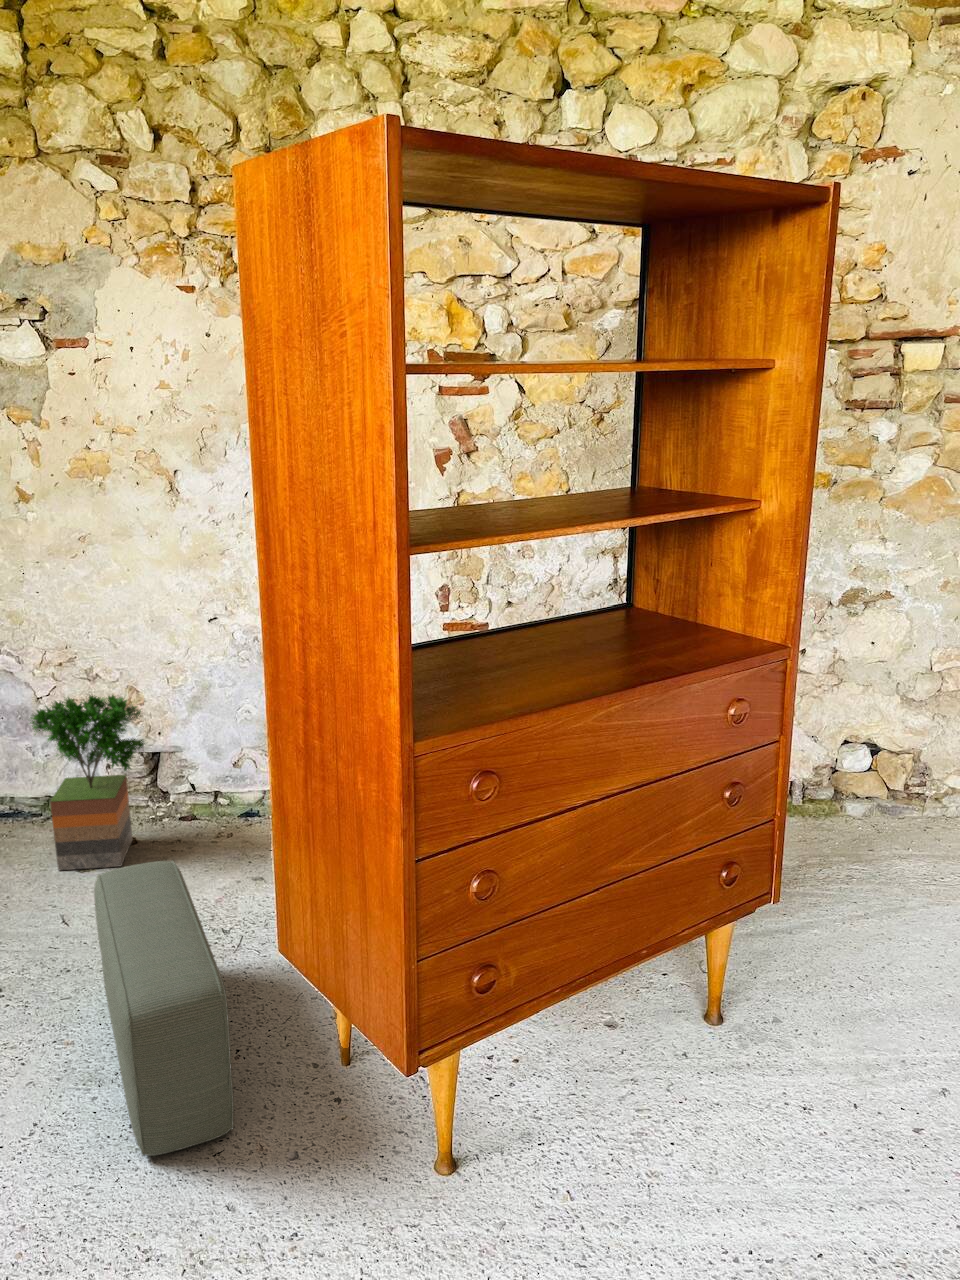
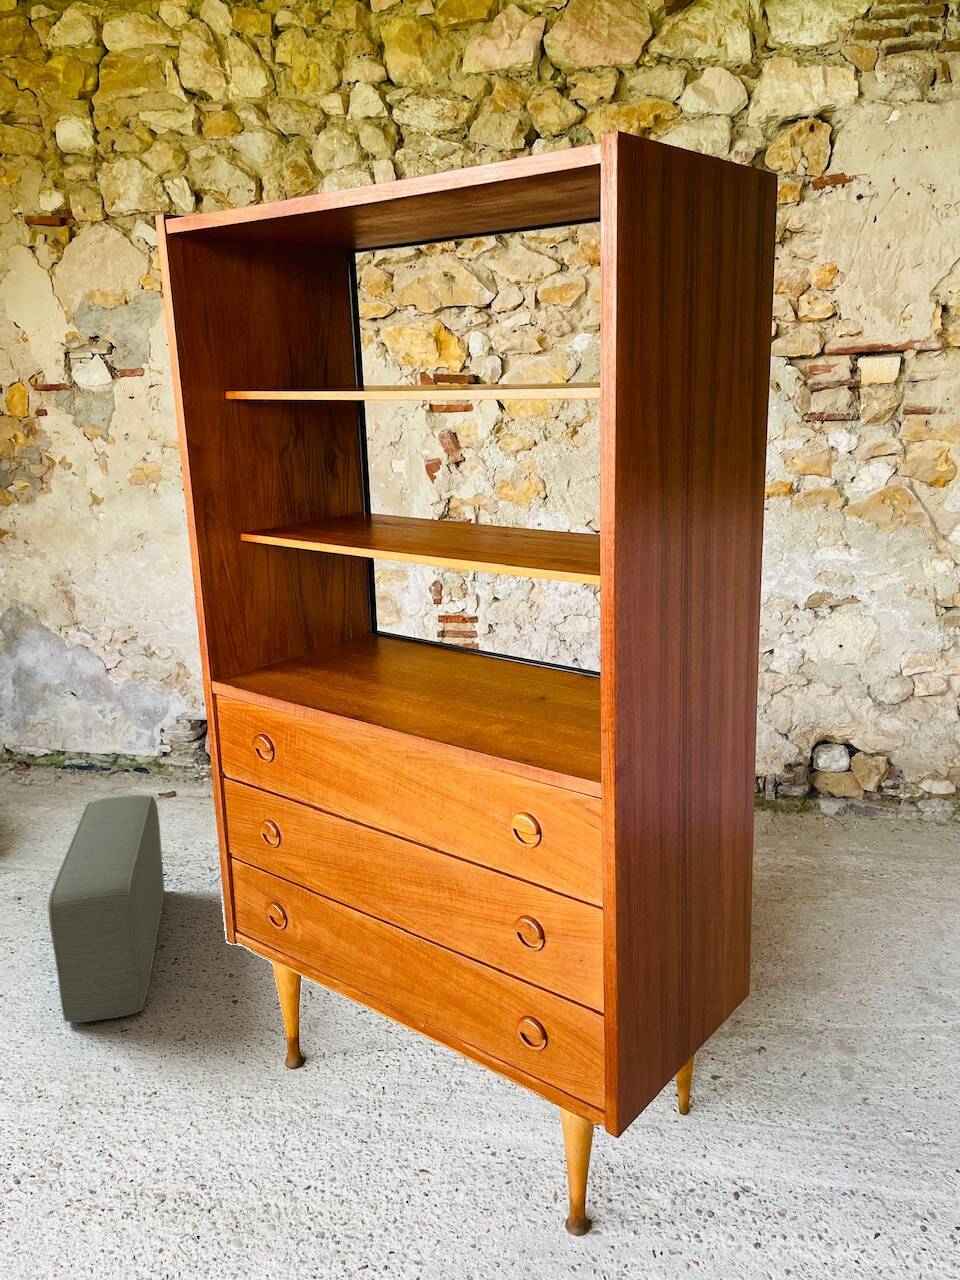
potted tree: present [30,695,145,870] -> none [85,665,182,810]

